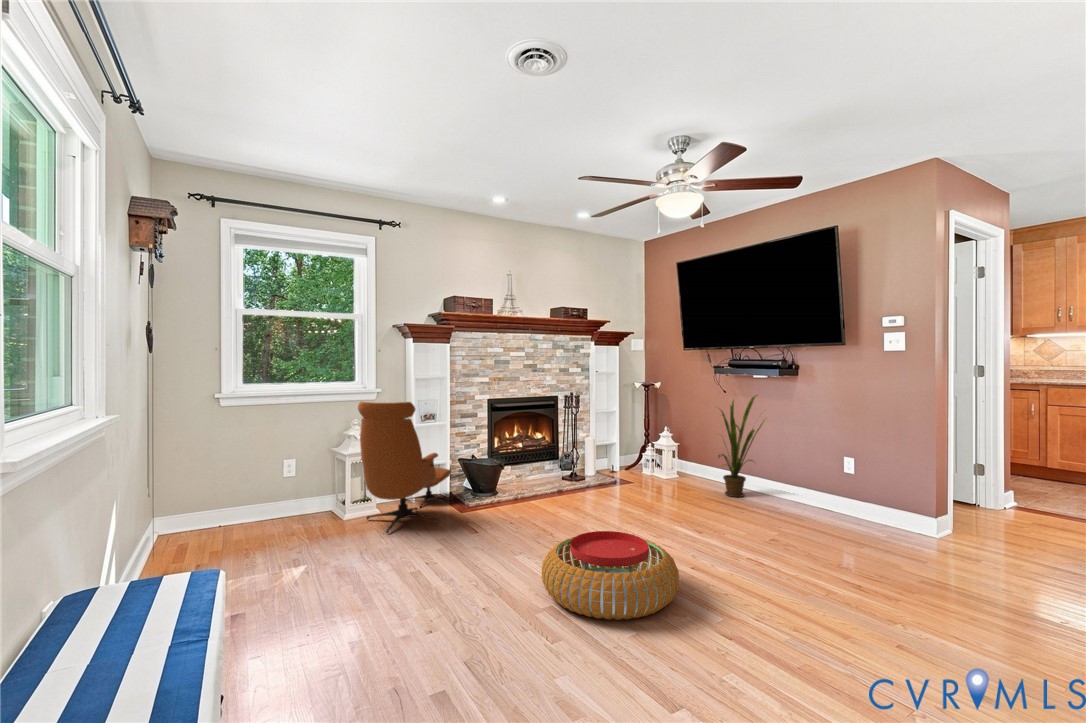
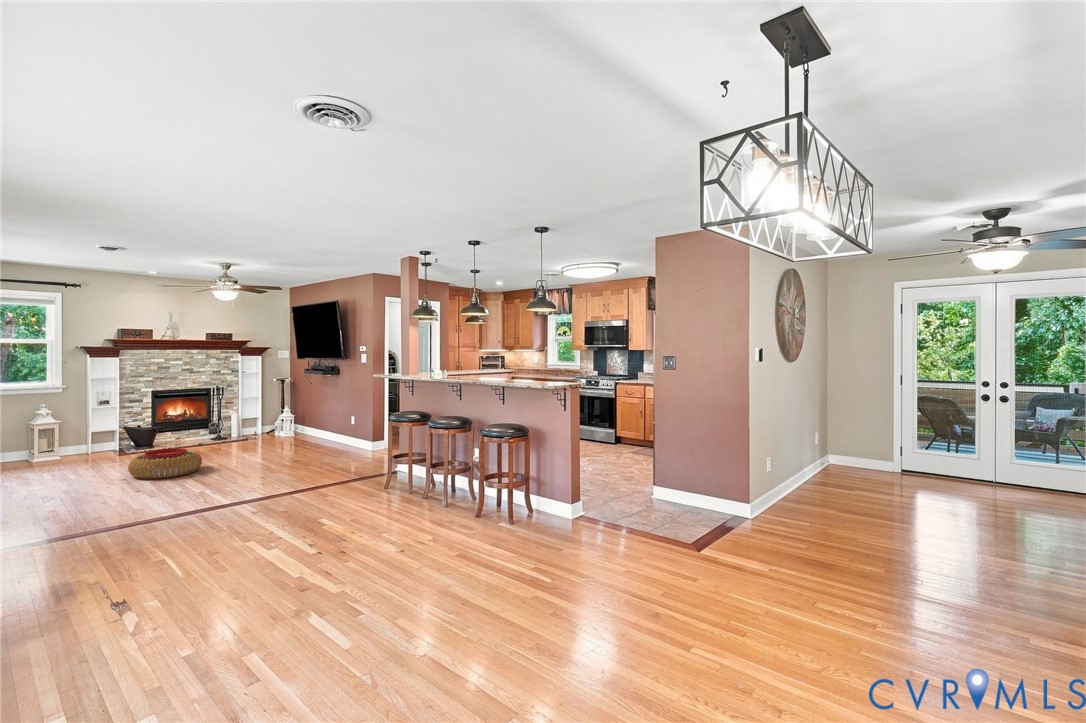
house plant: present [718,395,765,497] -> none [296,386,328,441]
lounge chair: present [358,402,452,533] -> none [37,392,118,464]

